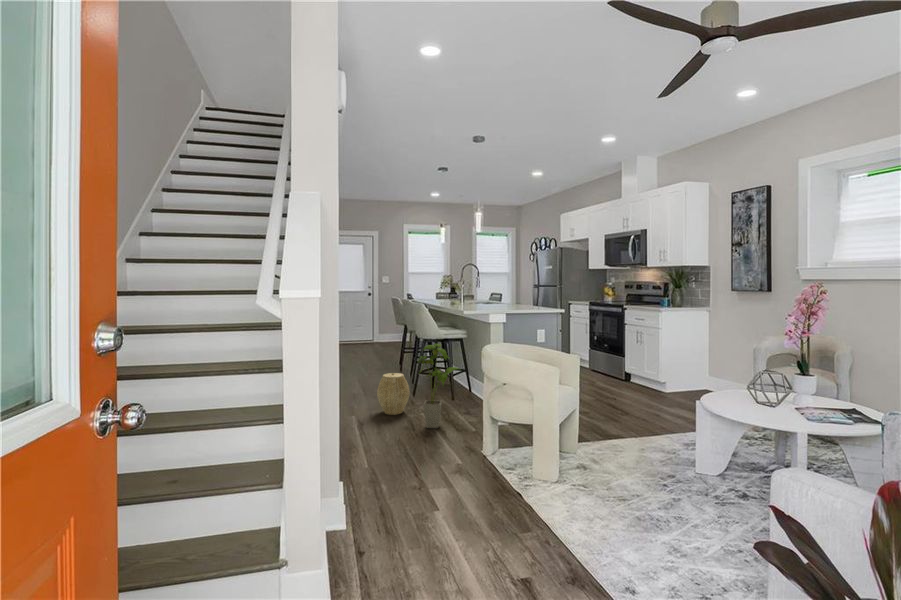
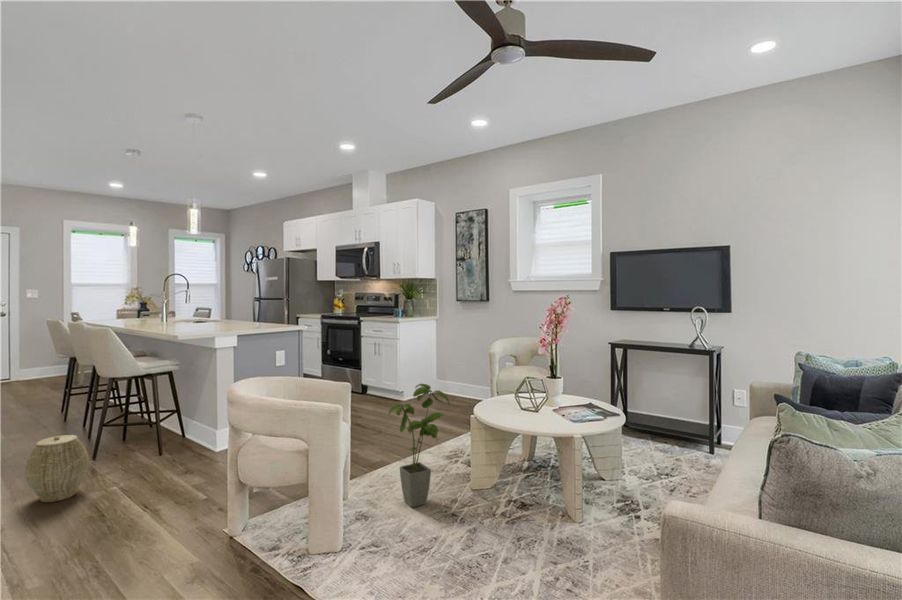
house plant: present [419,344,458,428] -> present [389,384,450,507]

